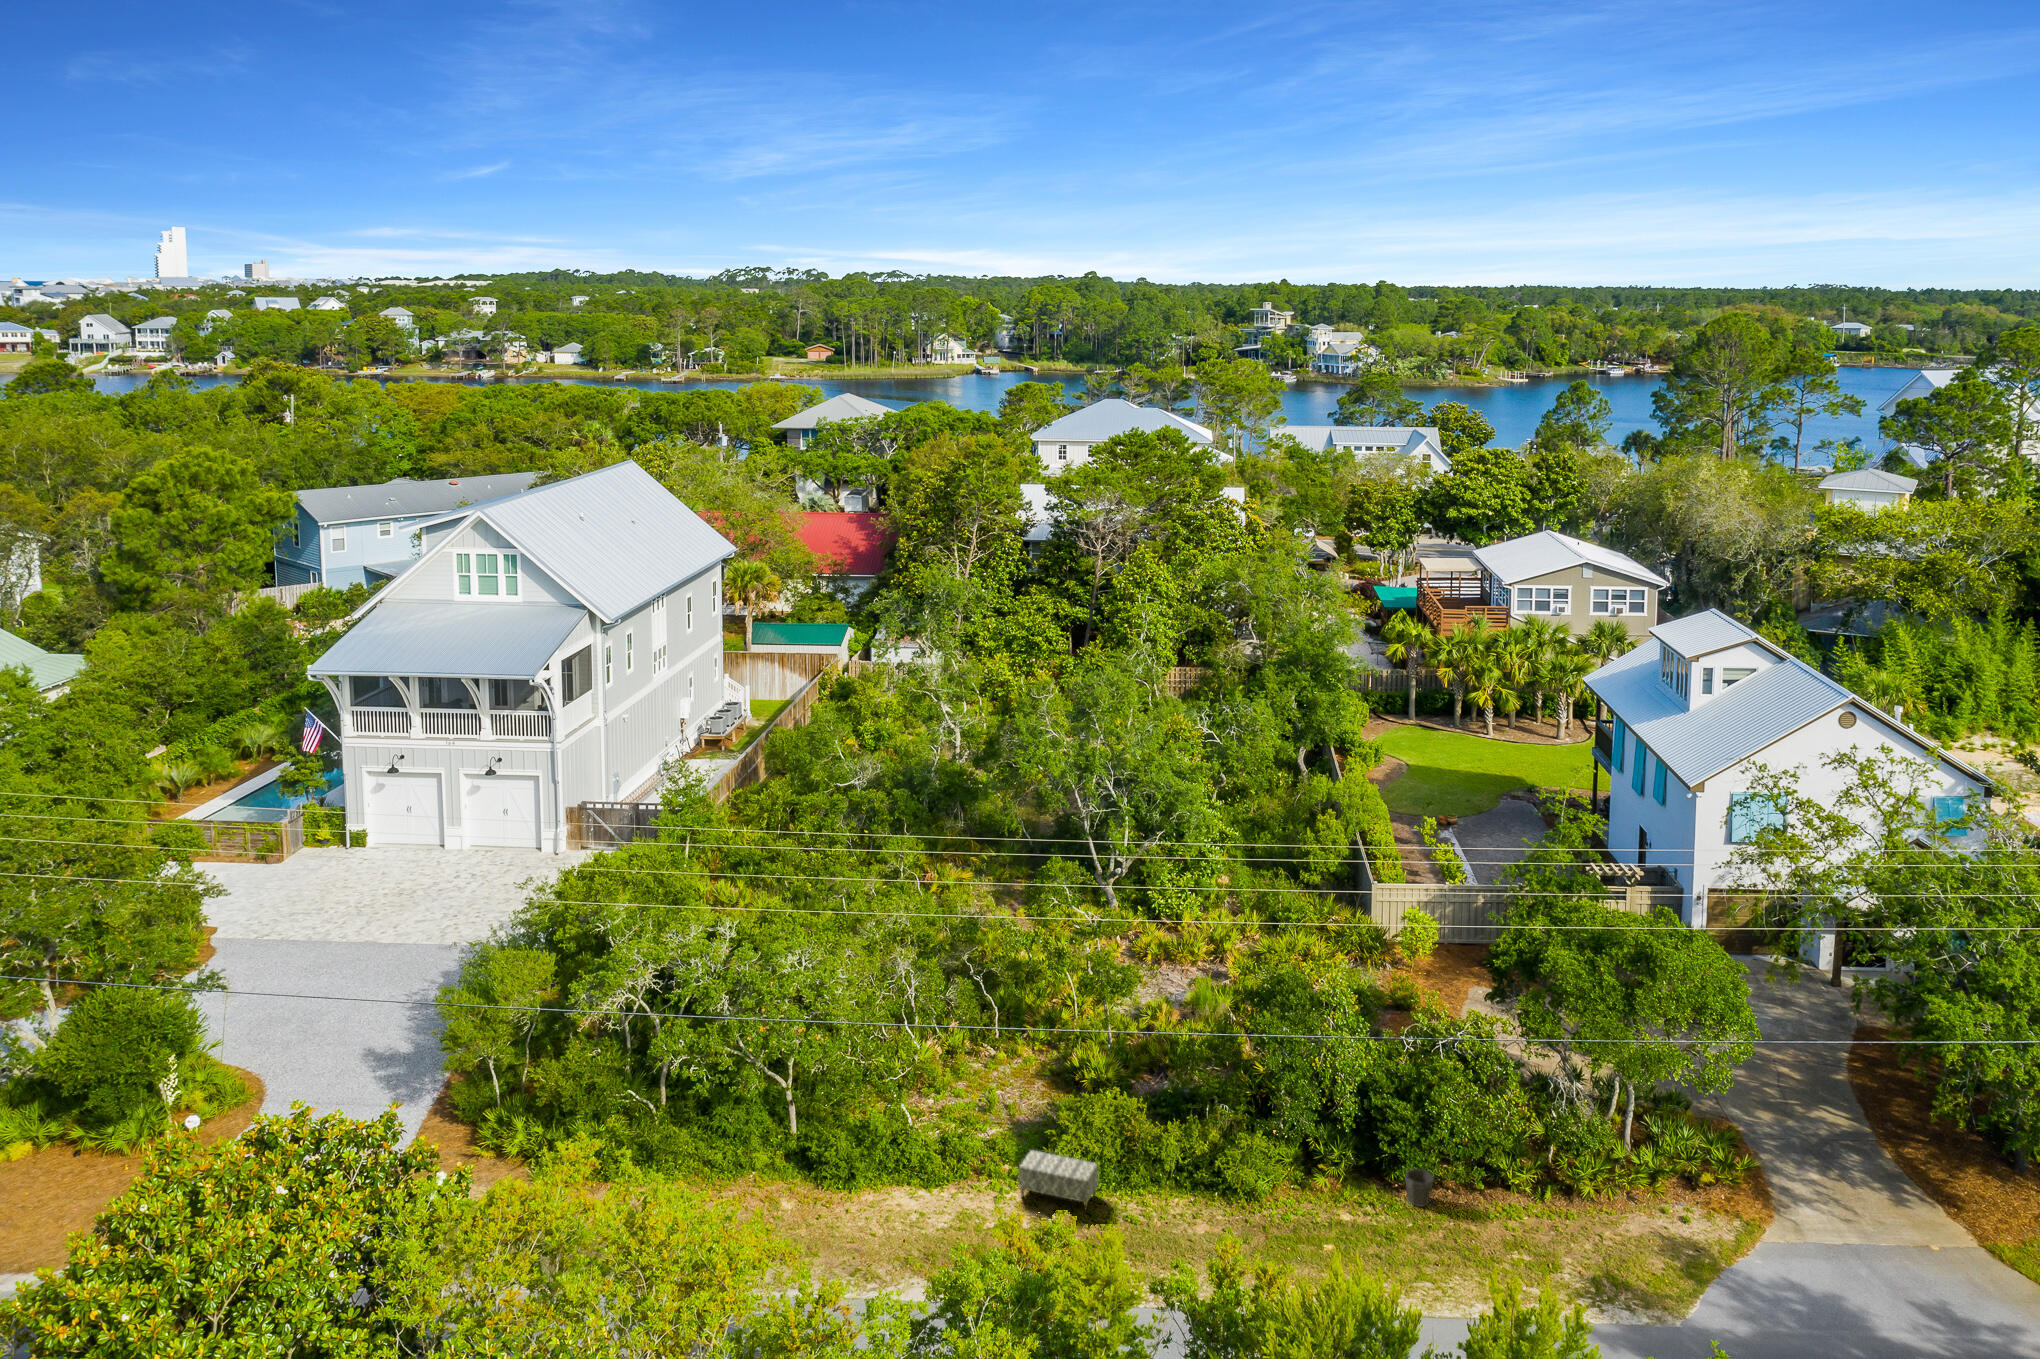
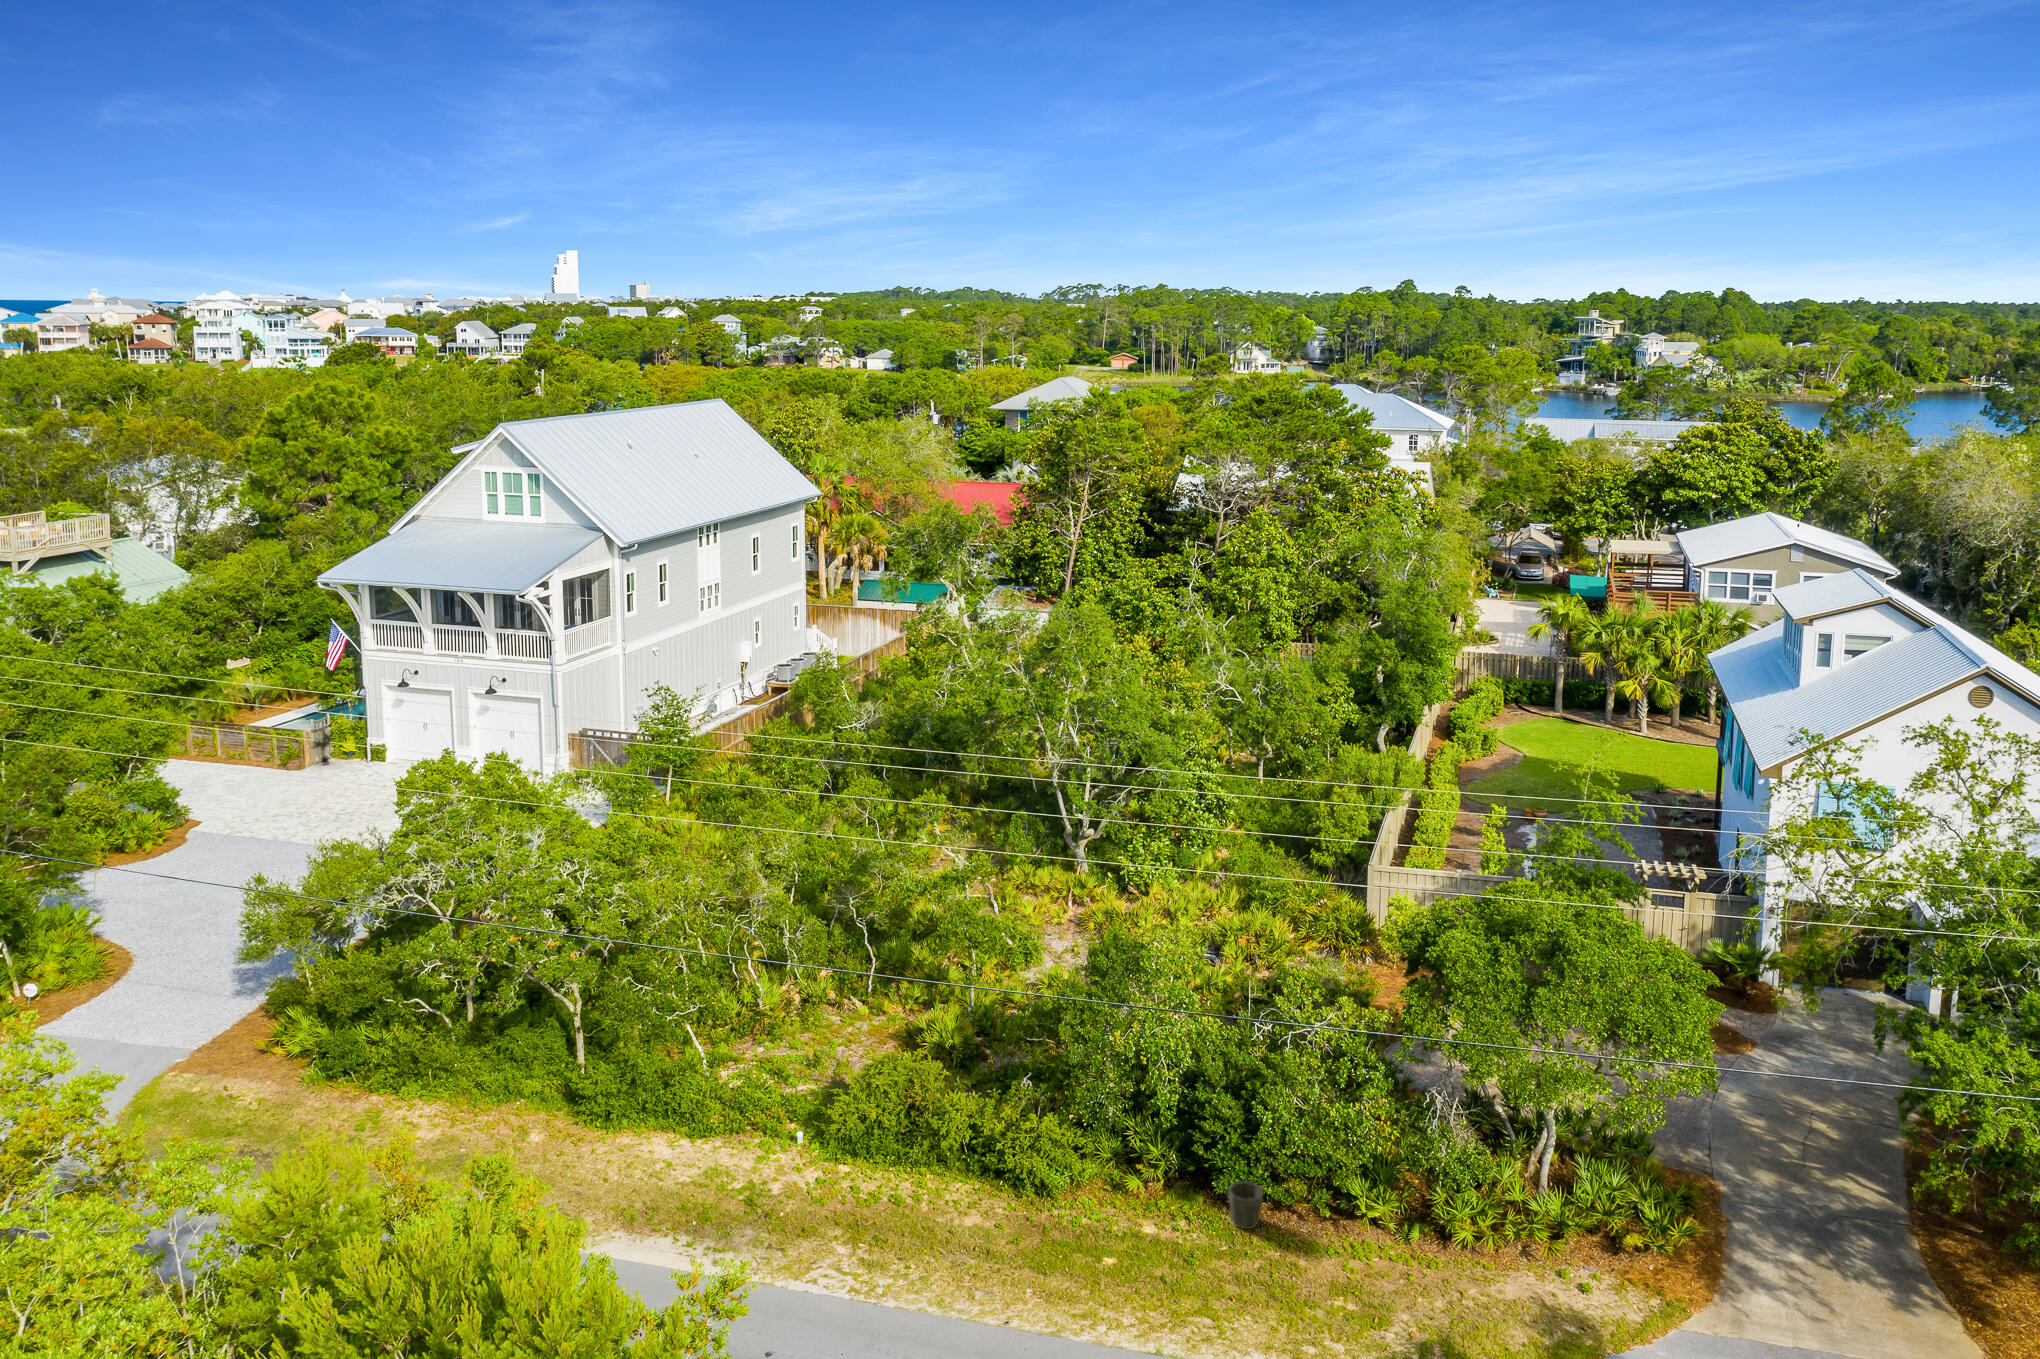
potted tree: none [289,819,314,857] -> present [311,730,335,764]
bench: present [1018,1150,1098,1211] -> none [782,1105,872,1181]

